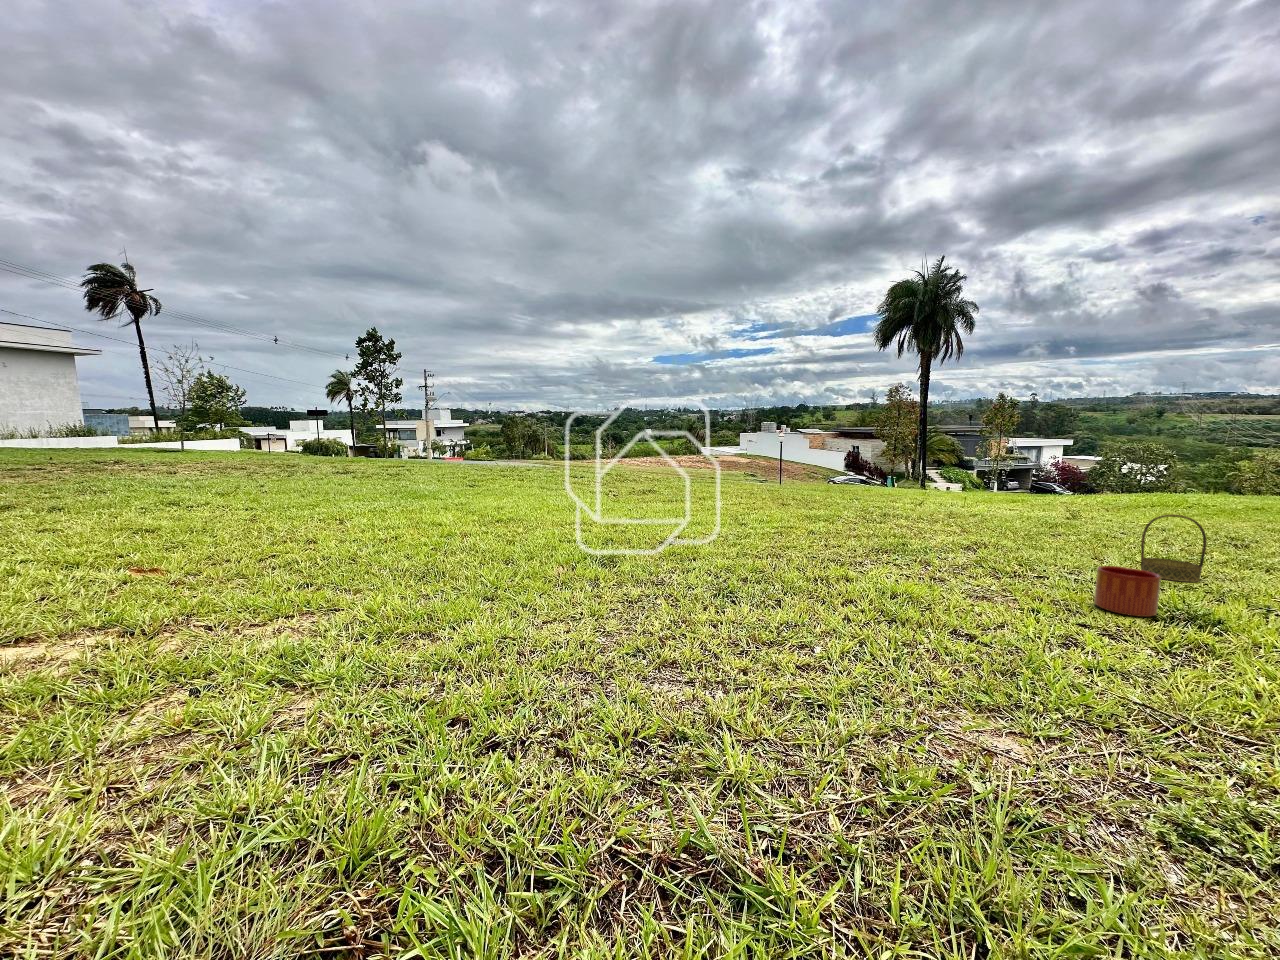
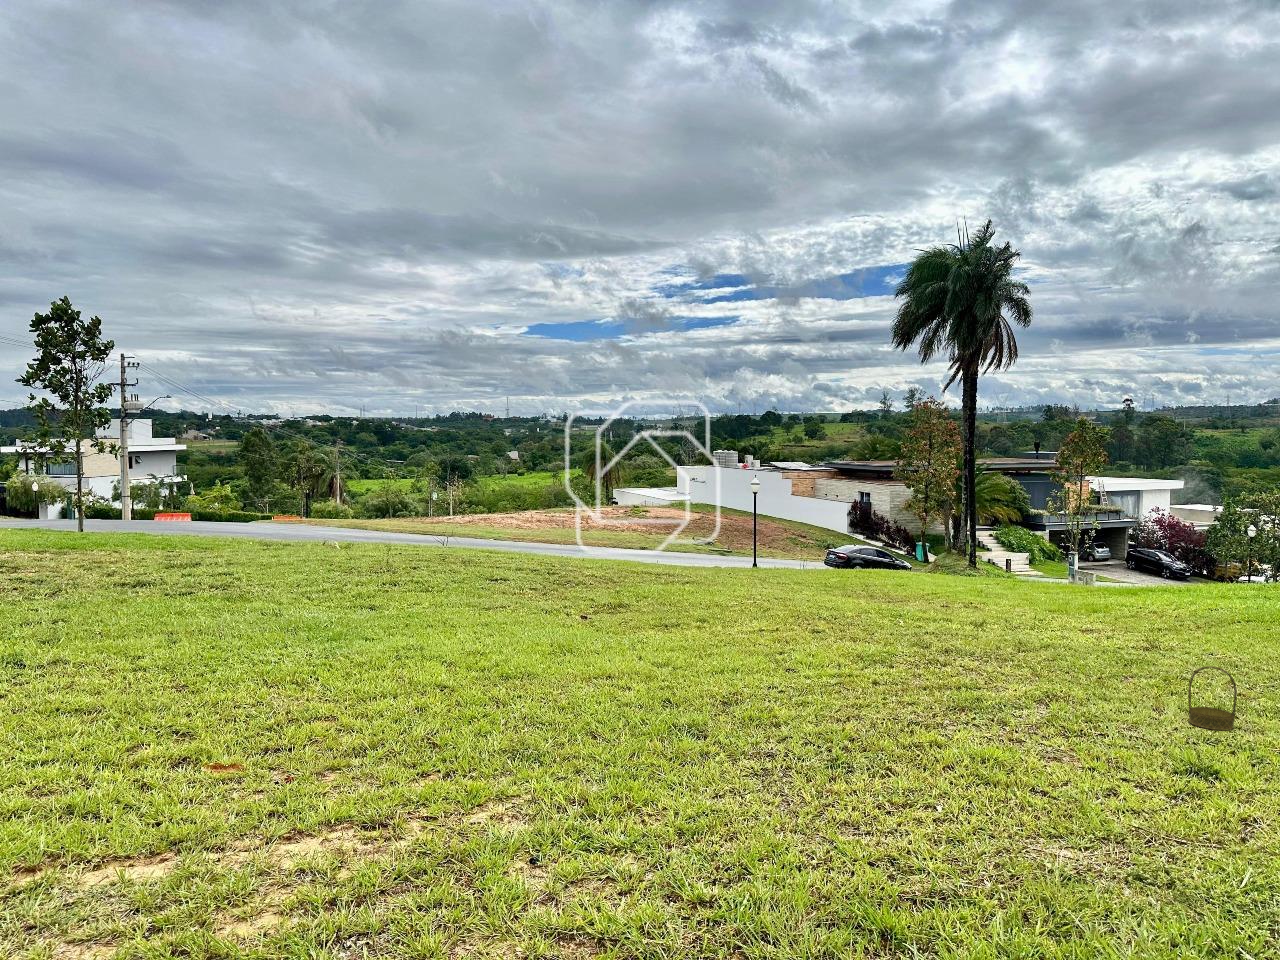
planter: present [1094,566,1161,617] -> none [1141,722,1187,767]

